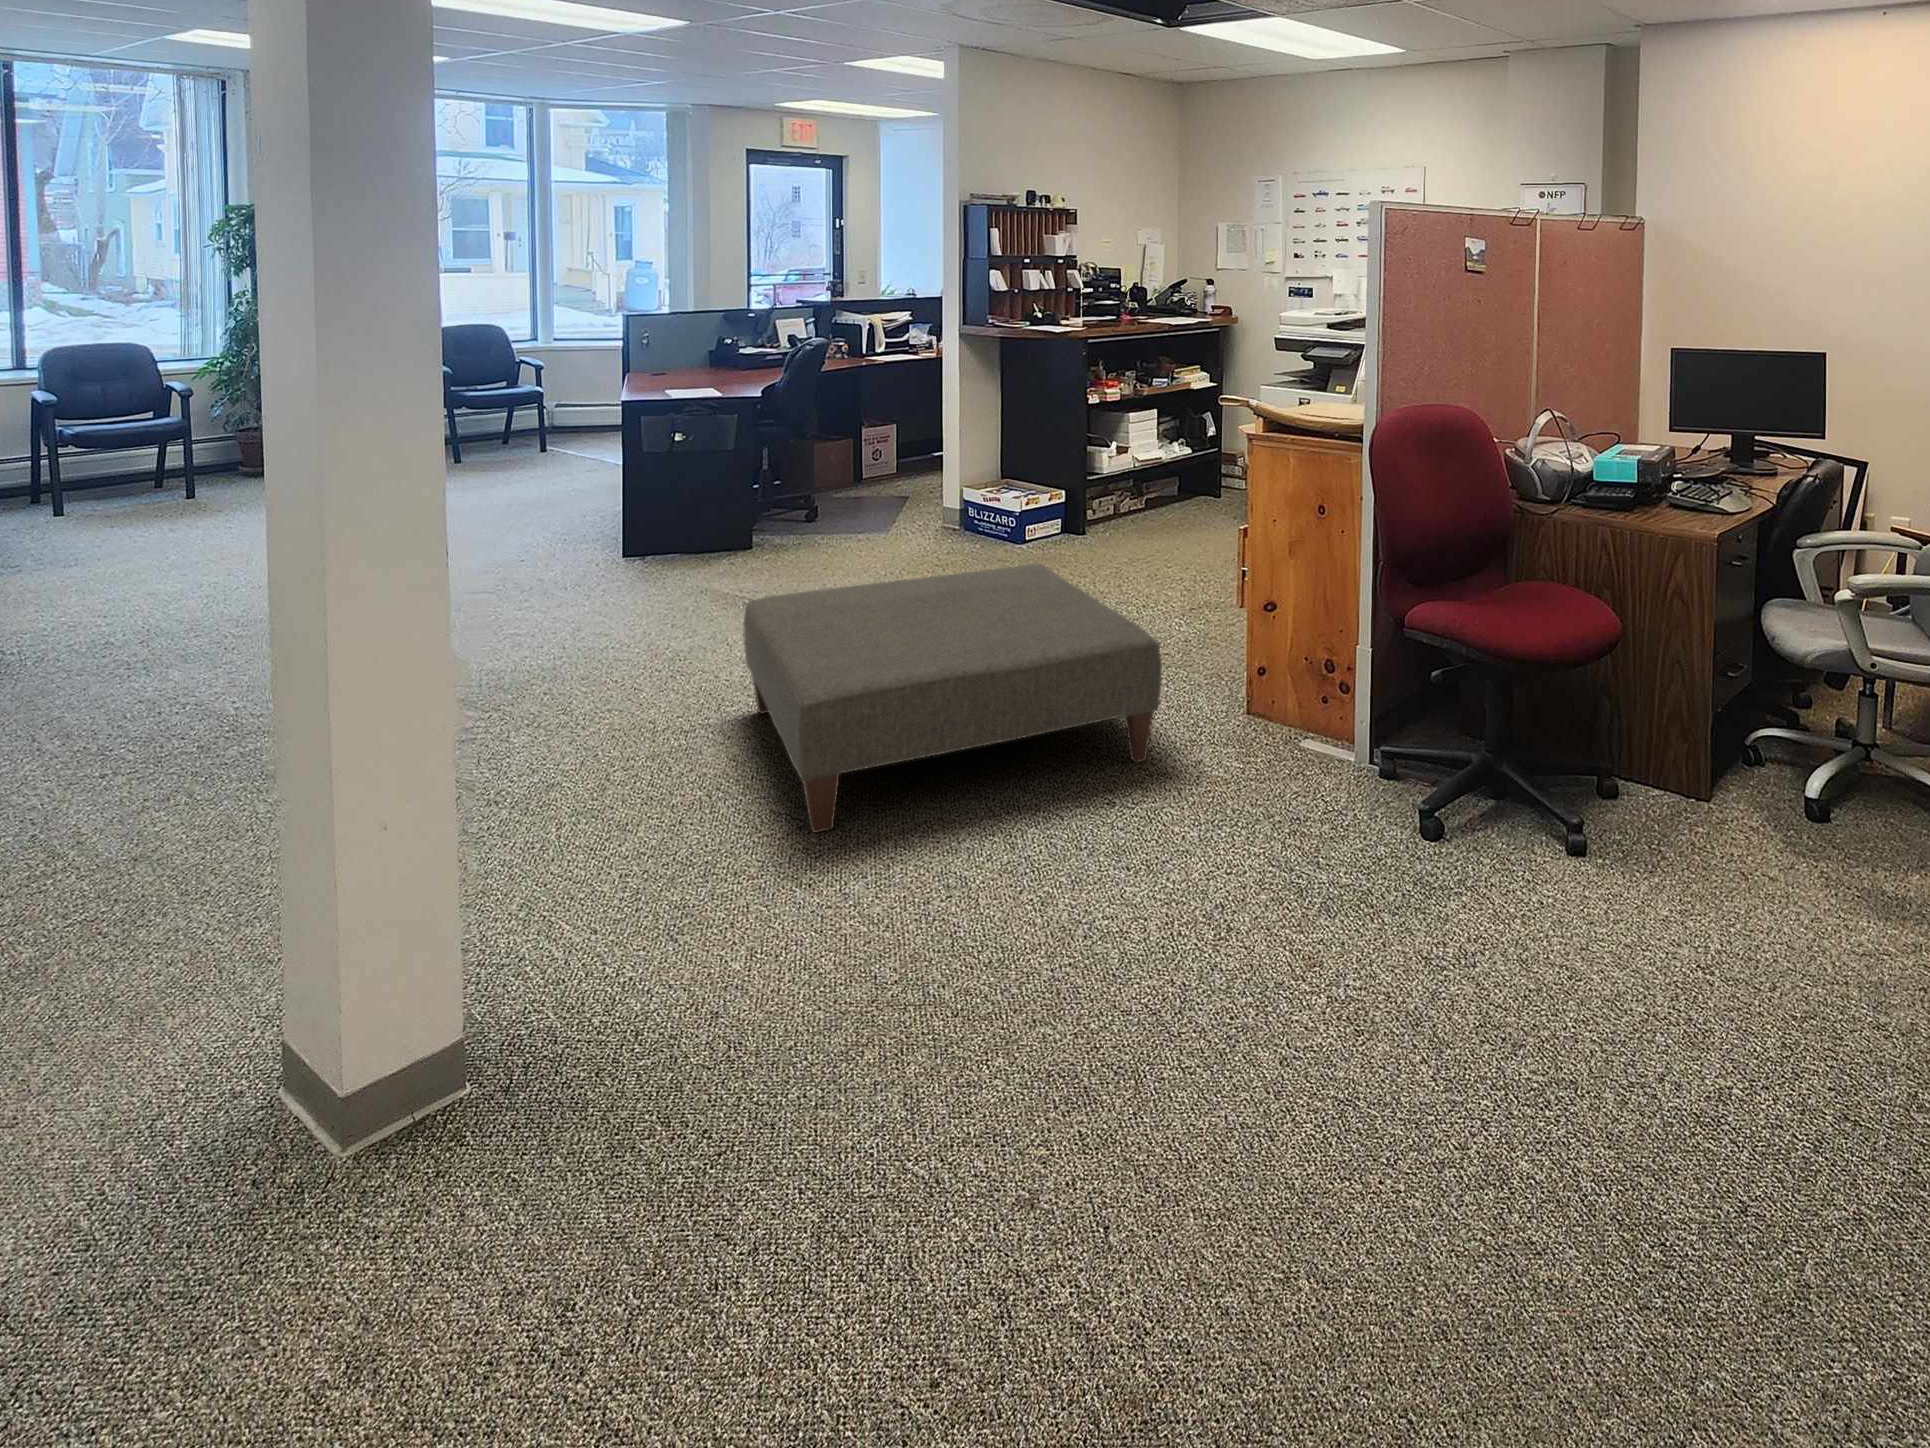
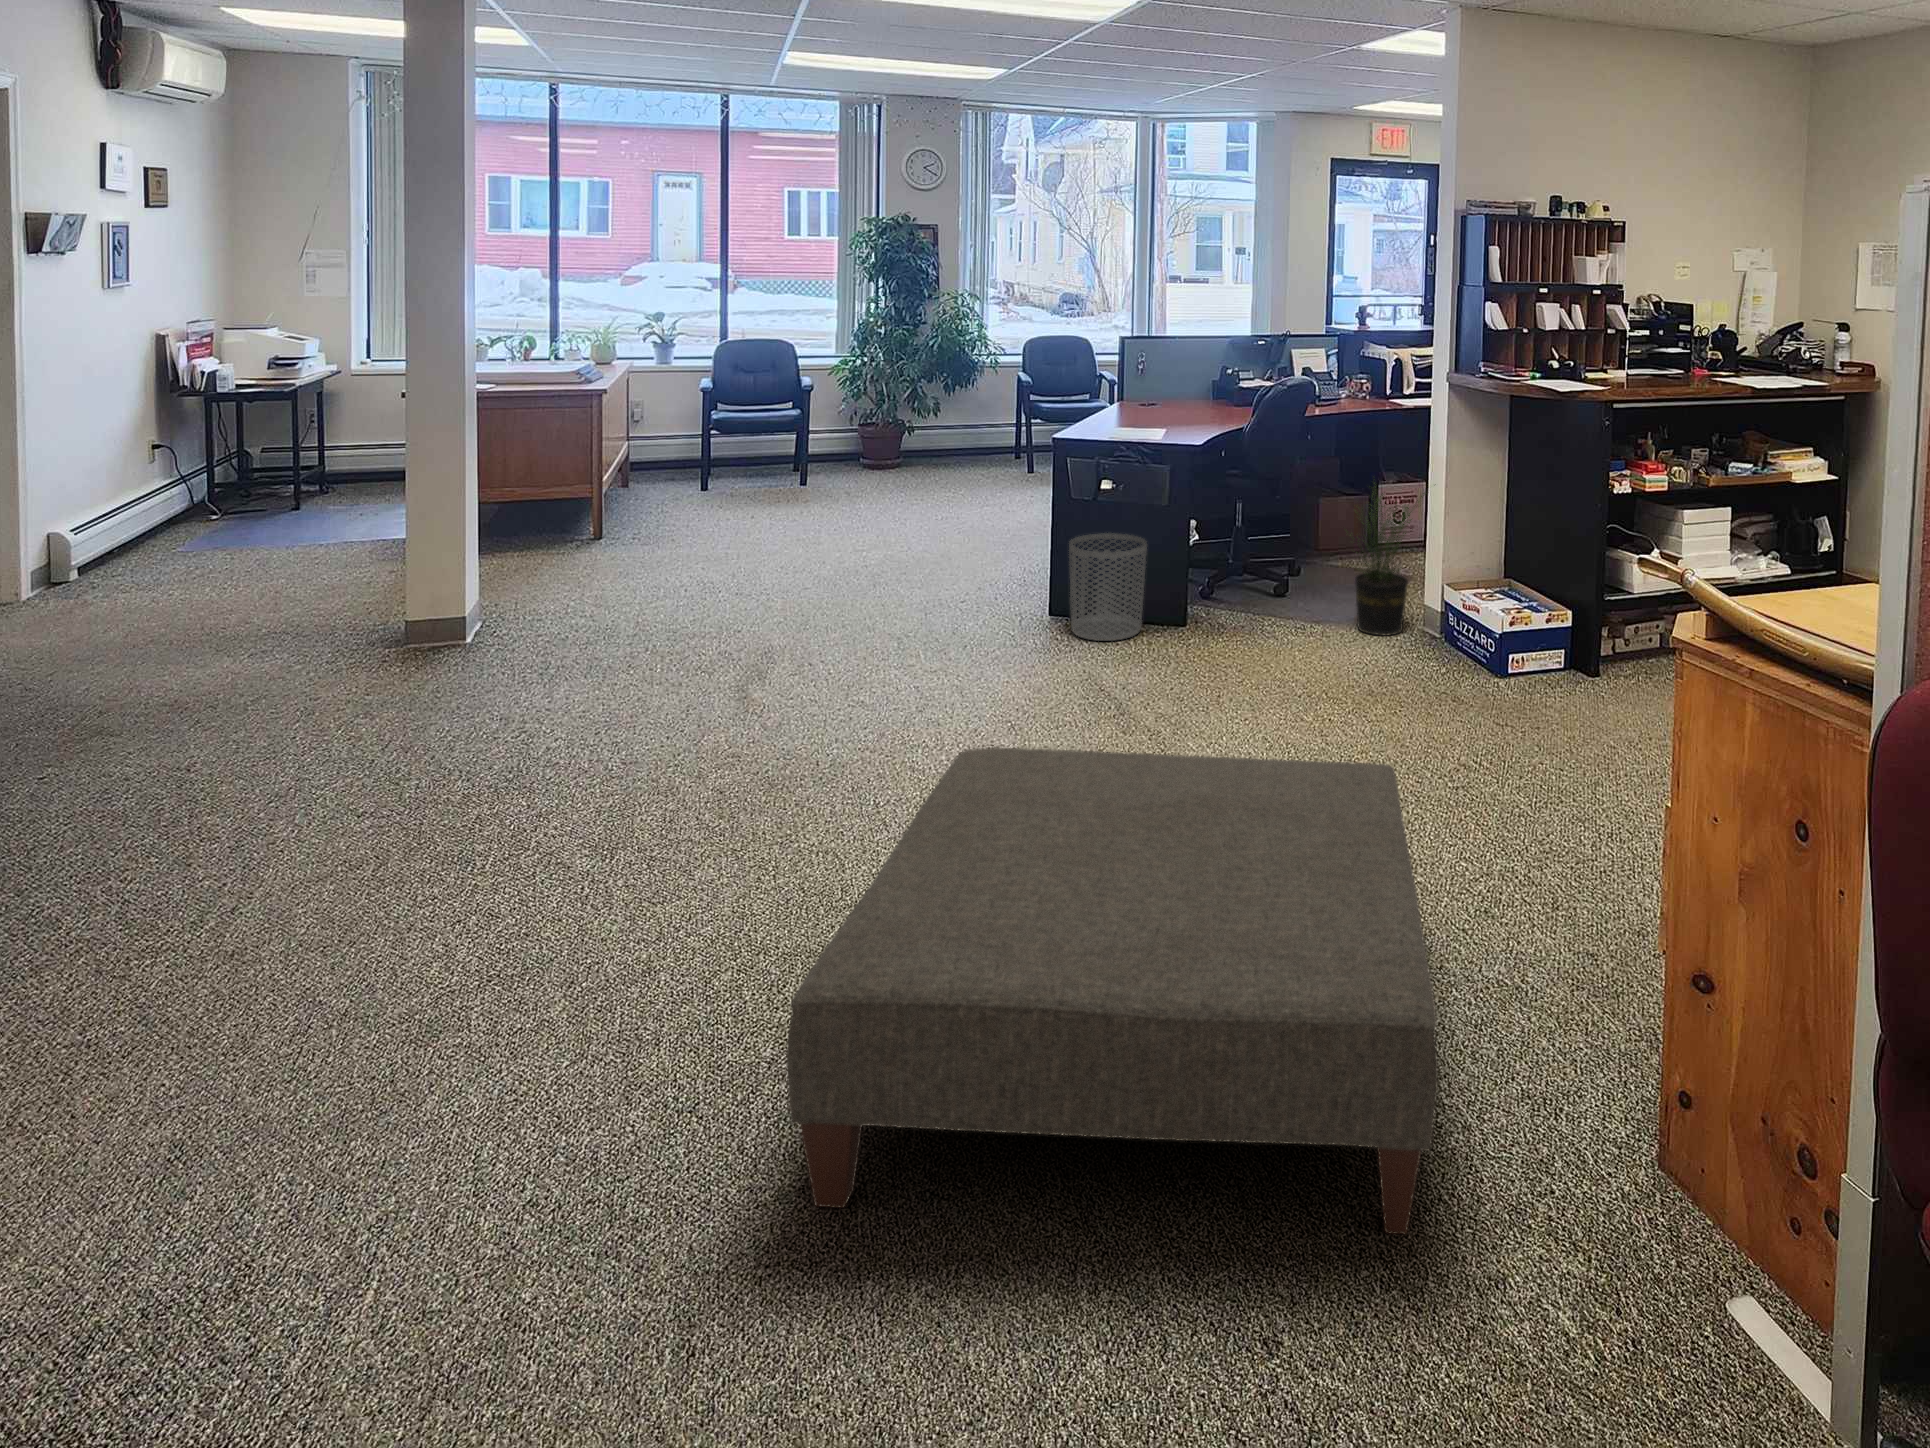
potted plant: none [878,410,951,533] -> present [1345,483,1427,636]
waste bin: none [649,479,720,568] -> present [1069,533,1147,641]

